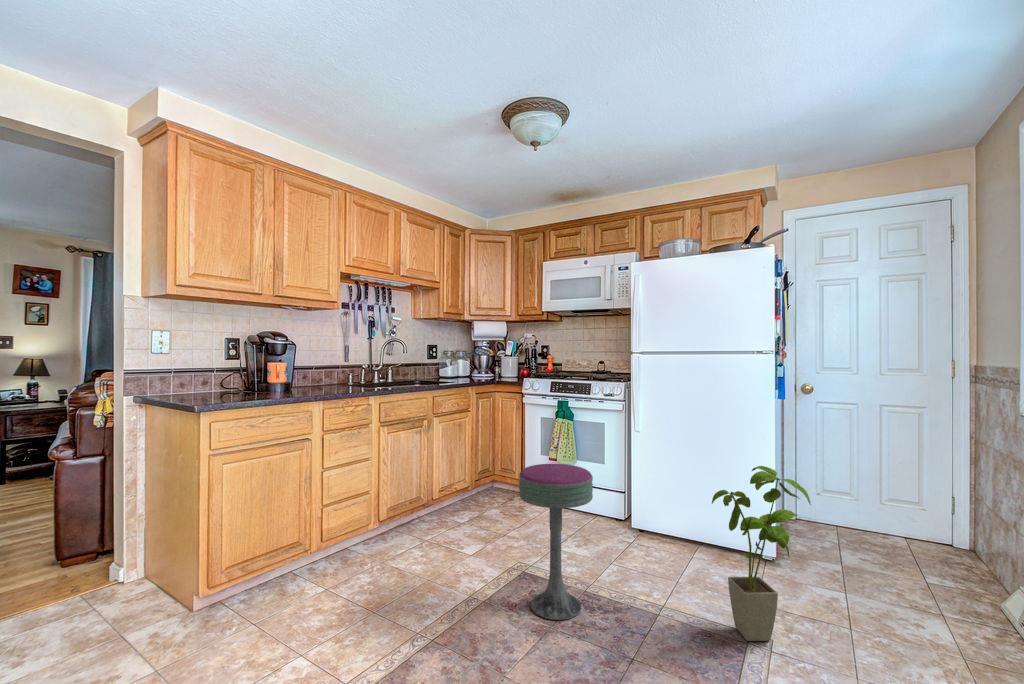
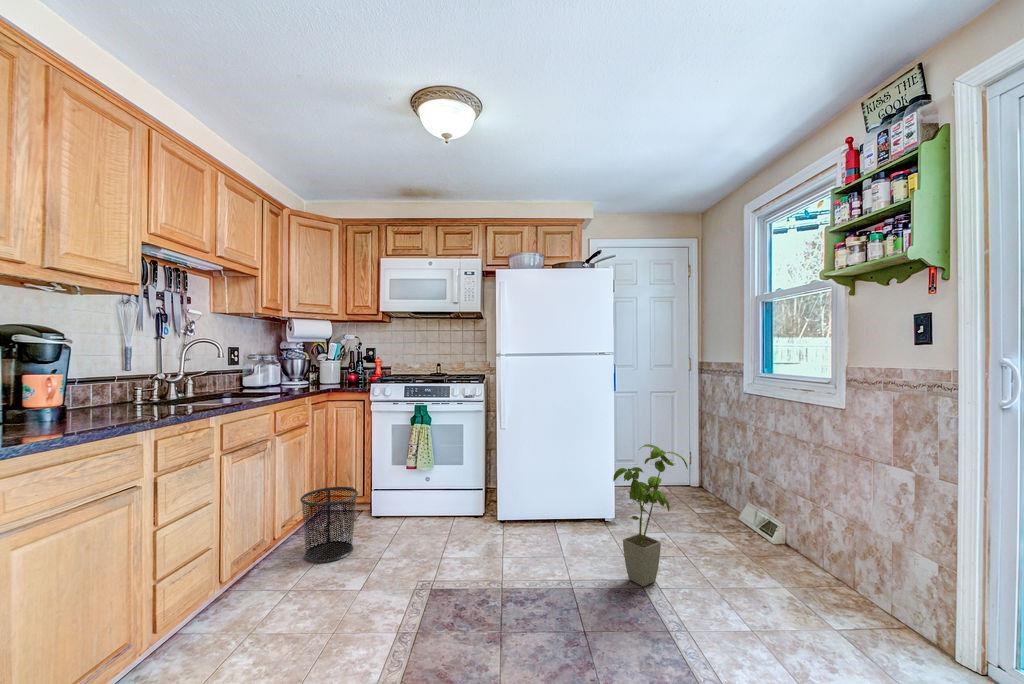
bar stool: present [519,464,593,620] -> none [452,467,525,626]
waste bin: none [449,467,496,529] -> present [300,487,358,563]

